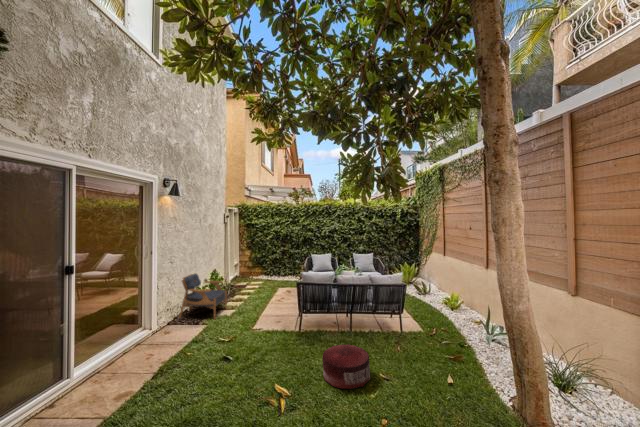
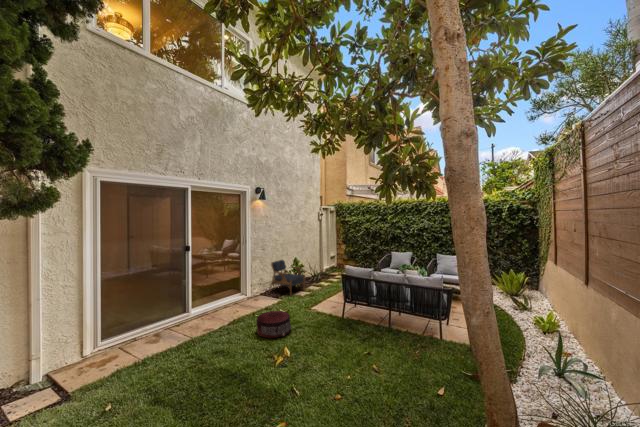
pouf: present [322,344,370,389] -> present [257,311,291,338]

